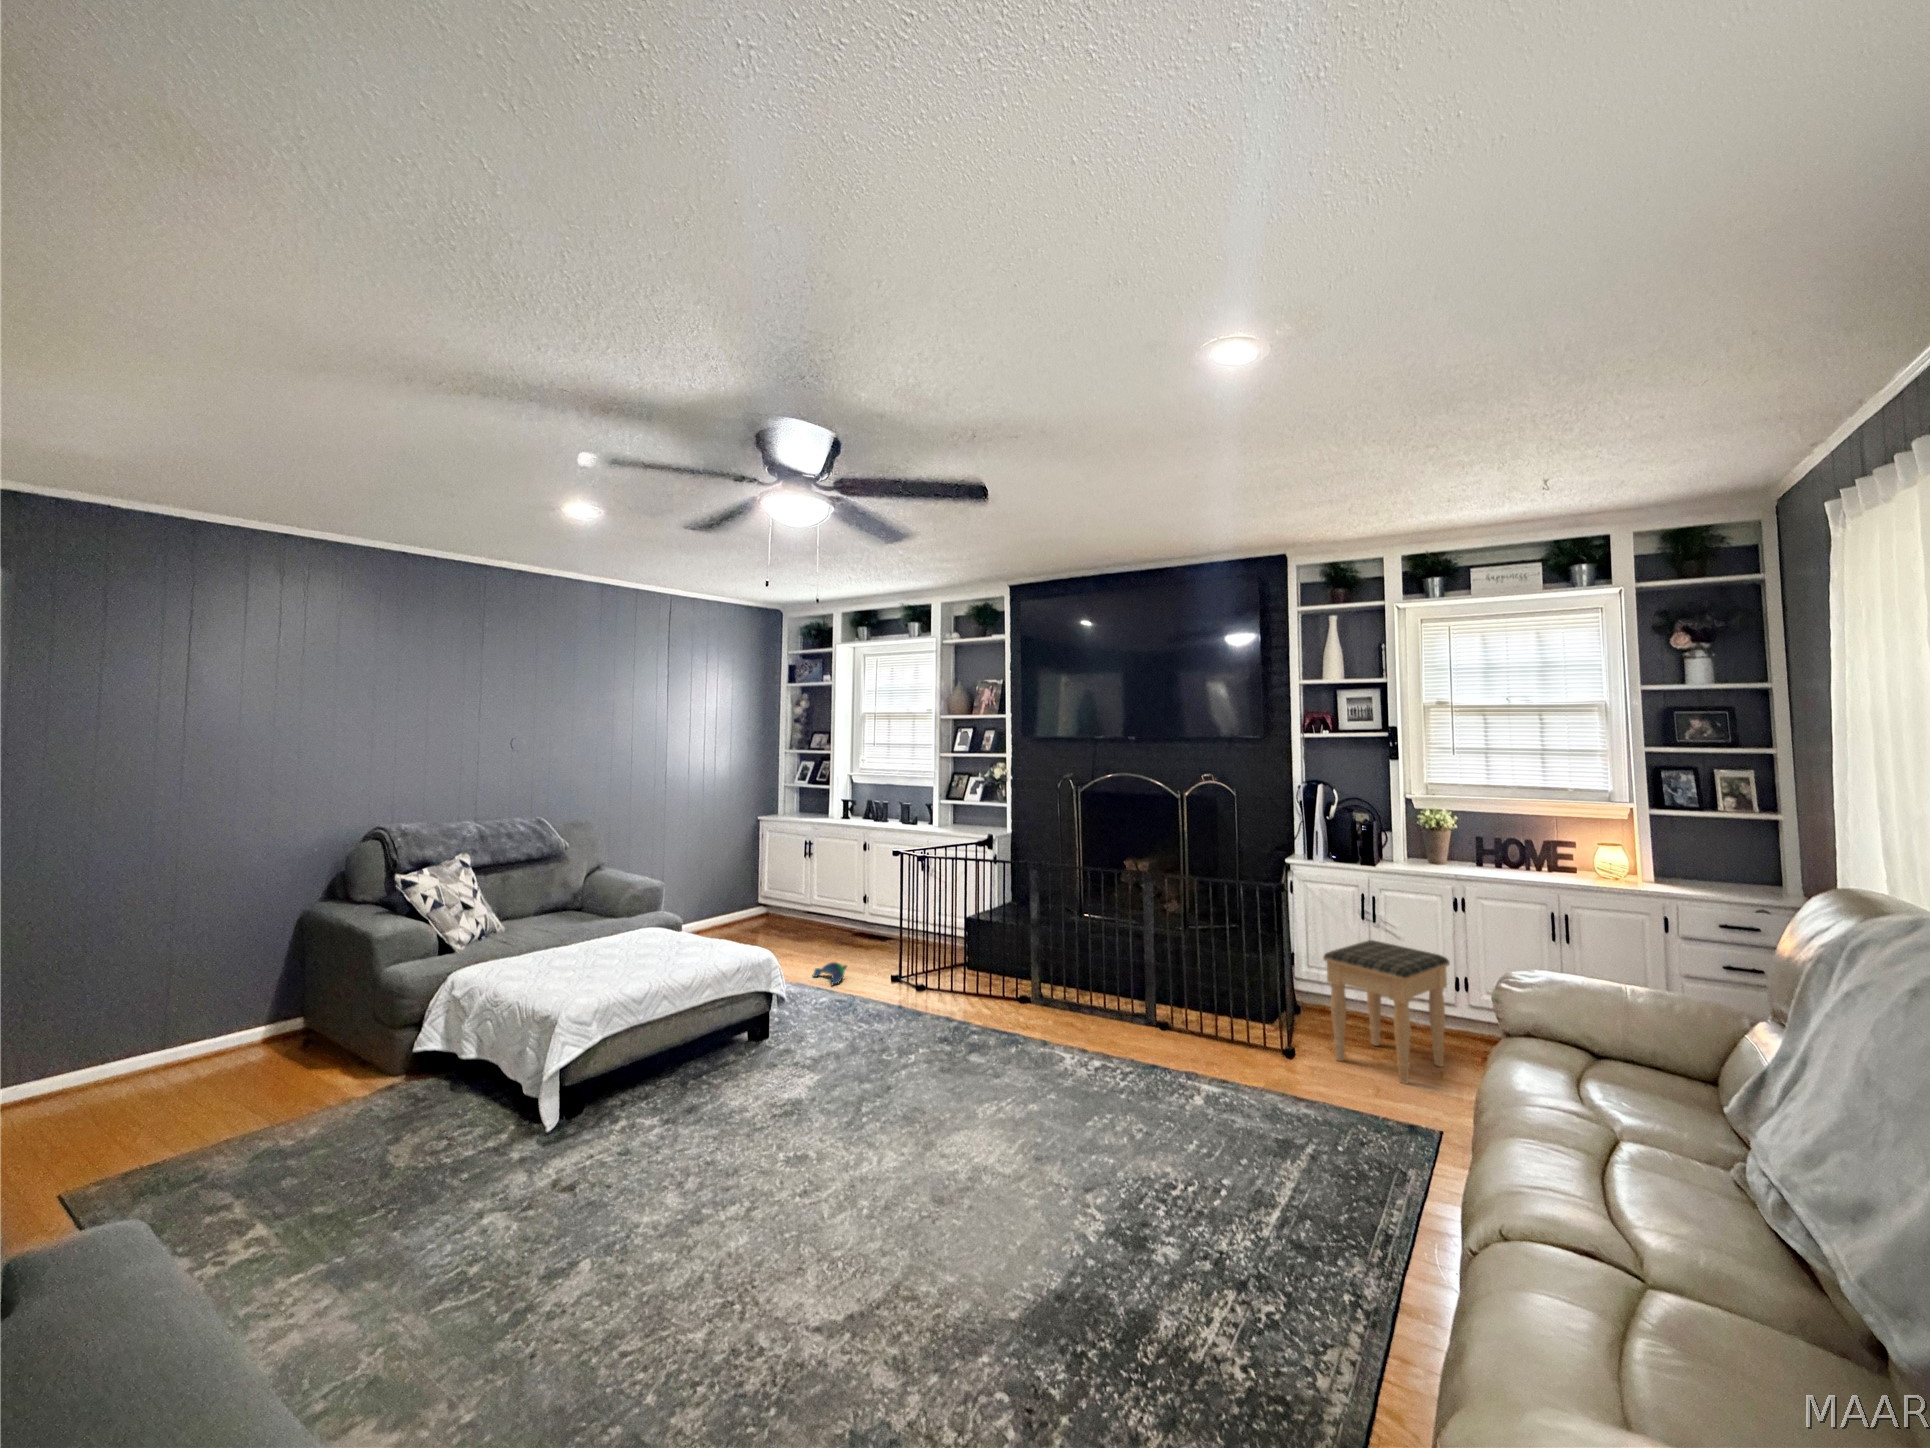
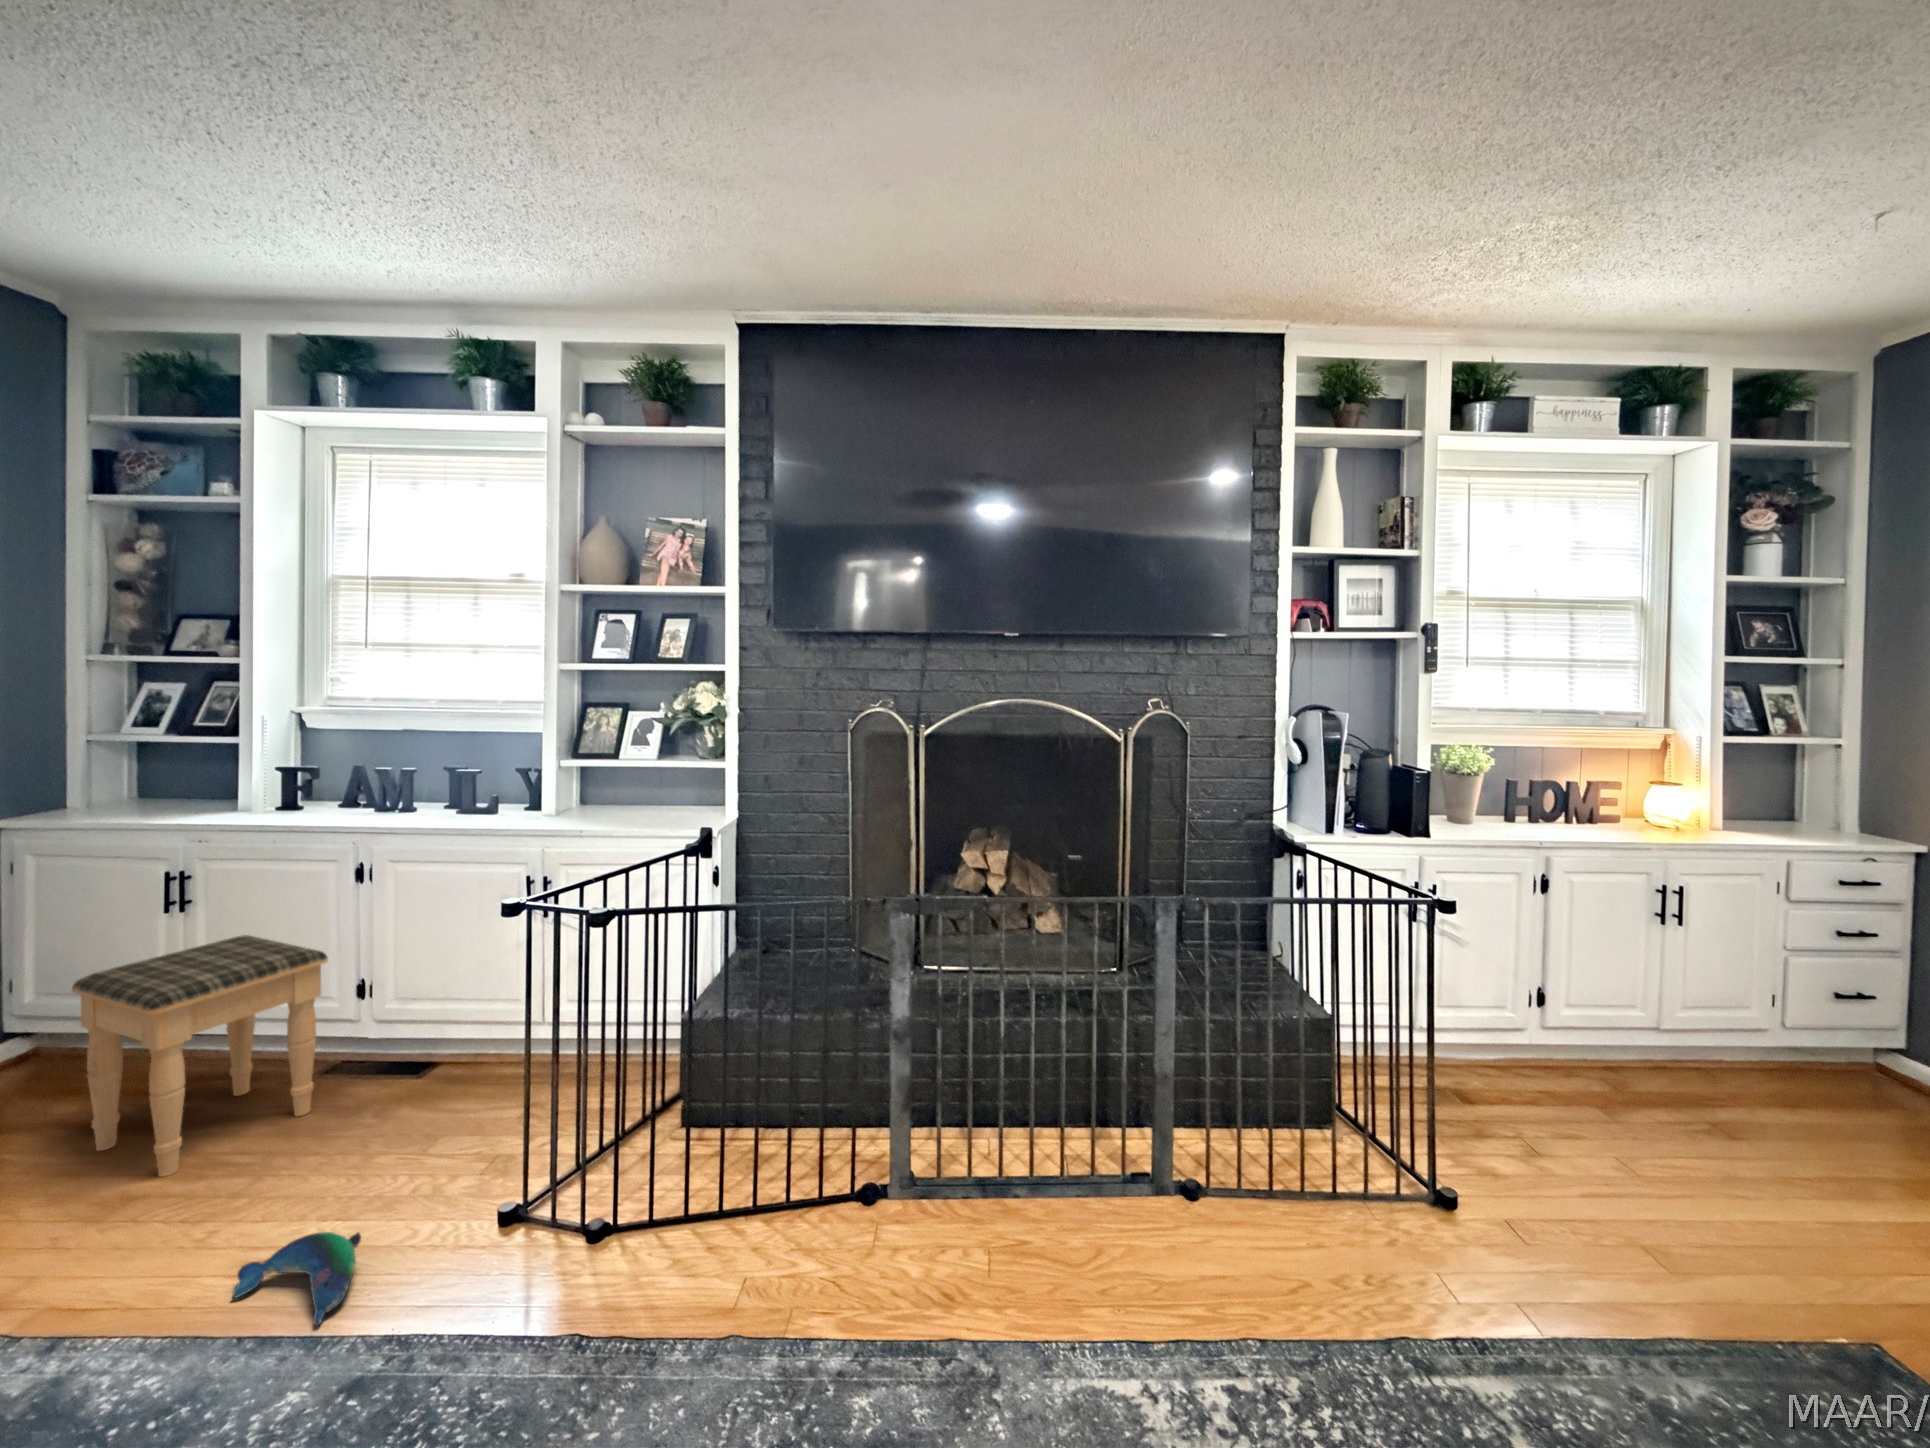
footstool: present [1323,940,1450,1084] -> present [72,935,328,1177]

